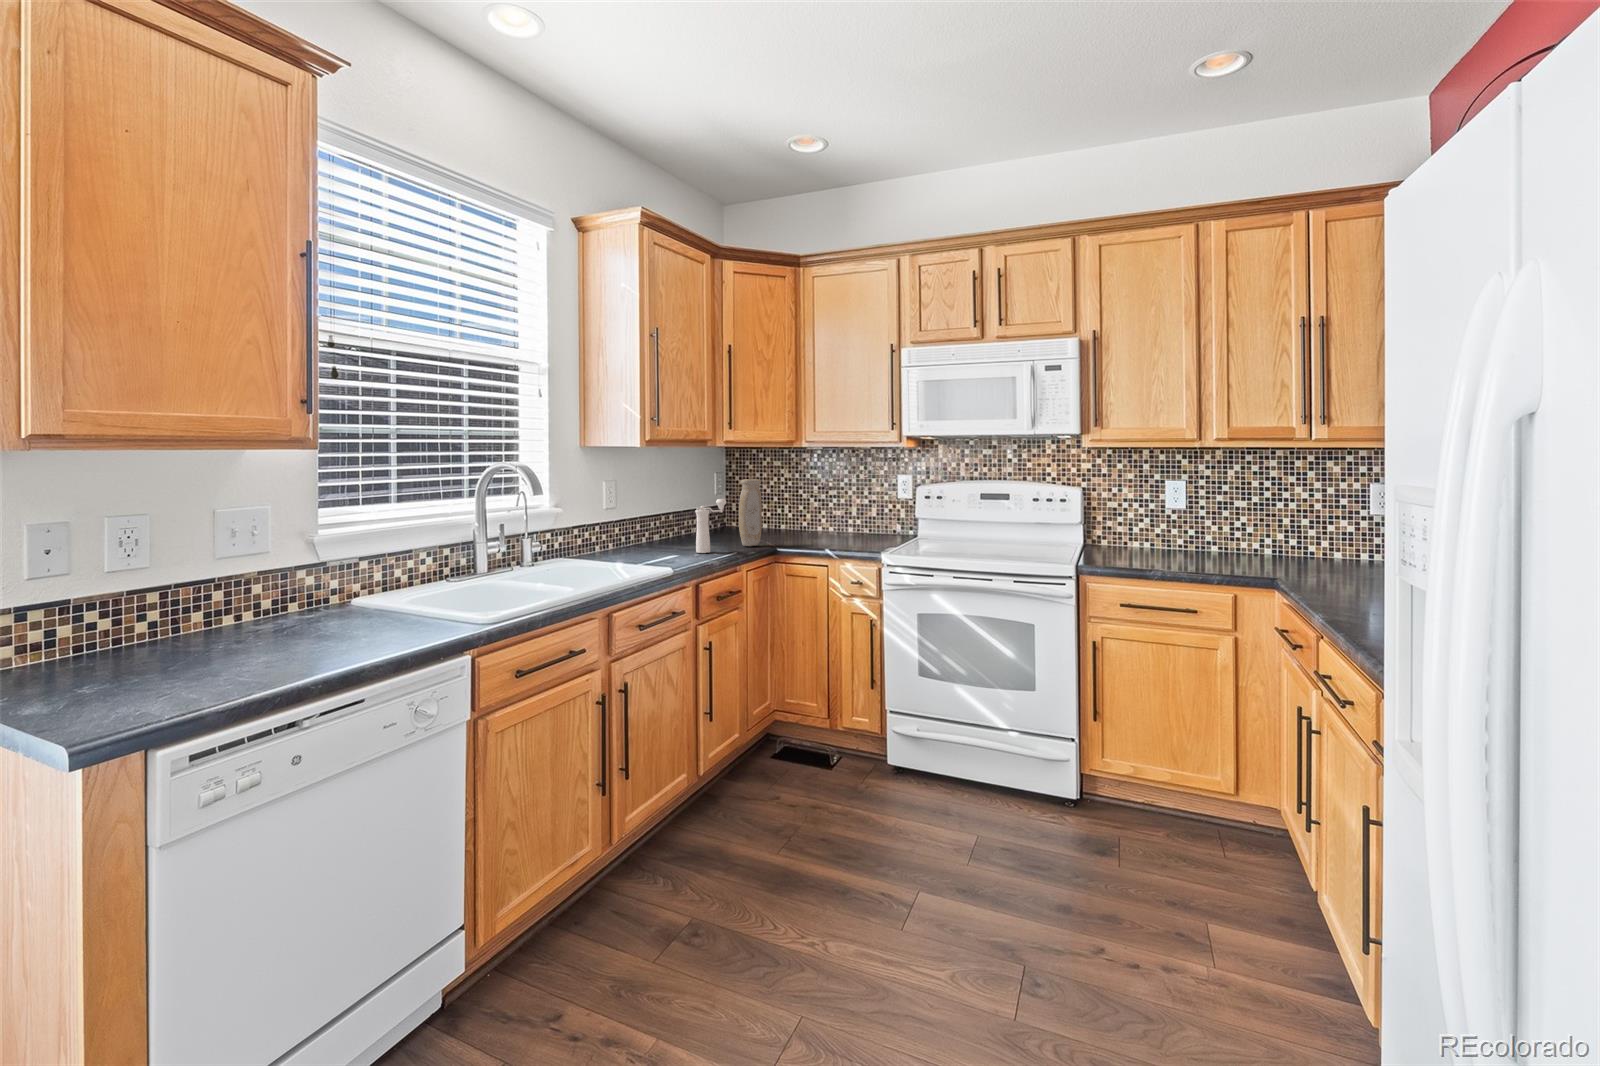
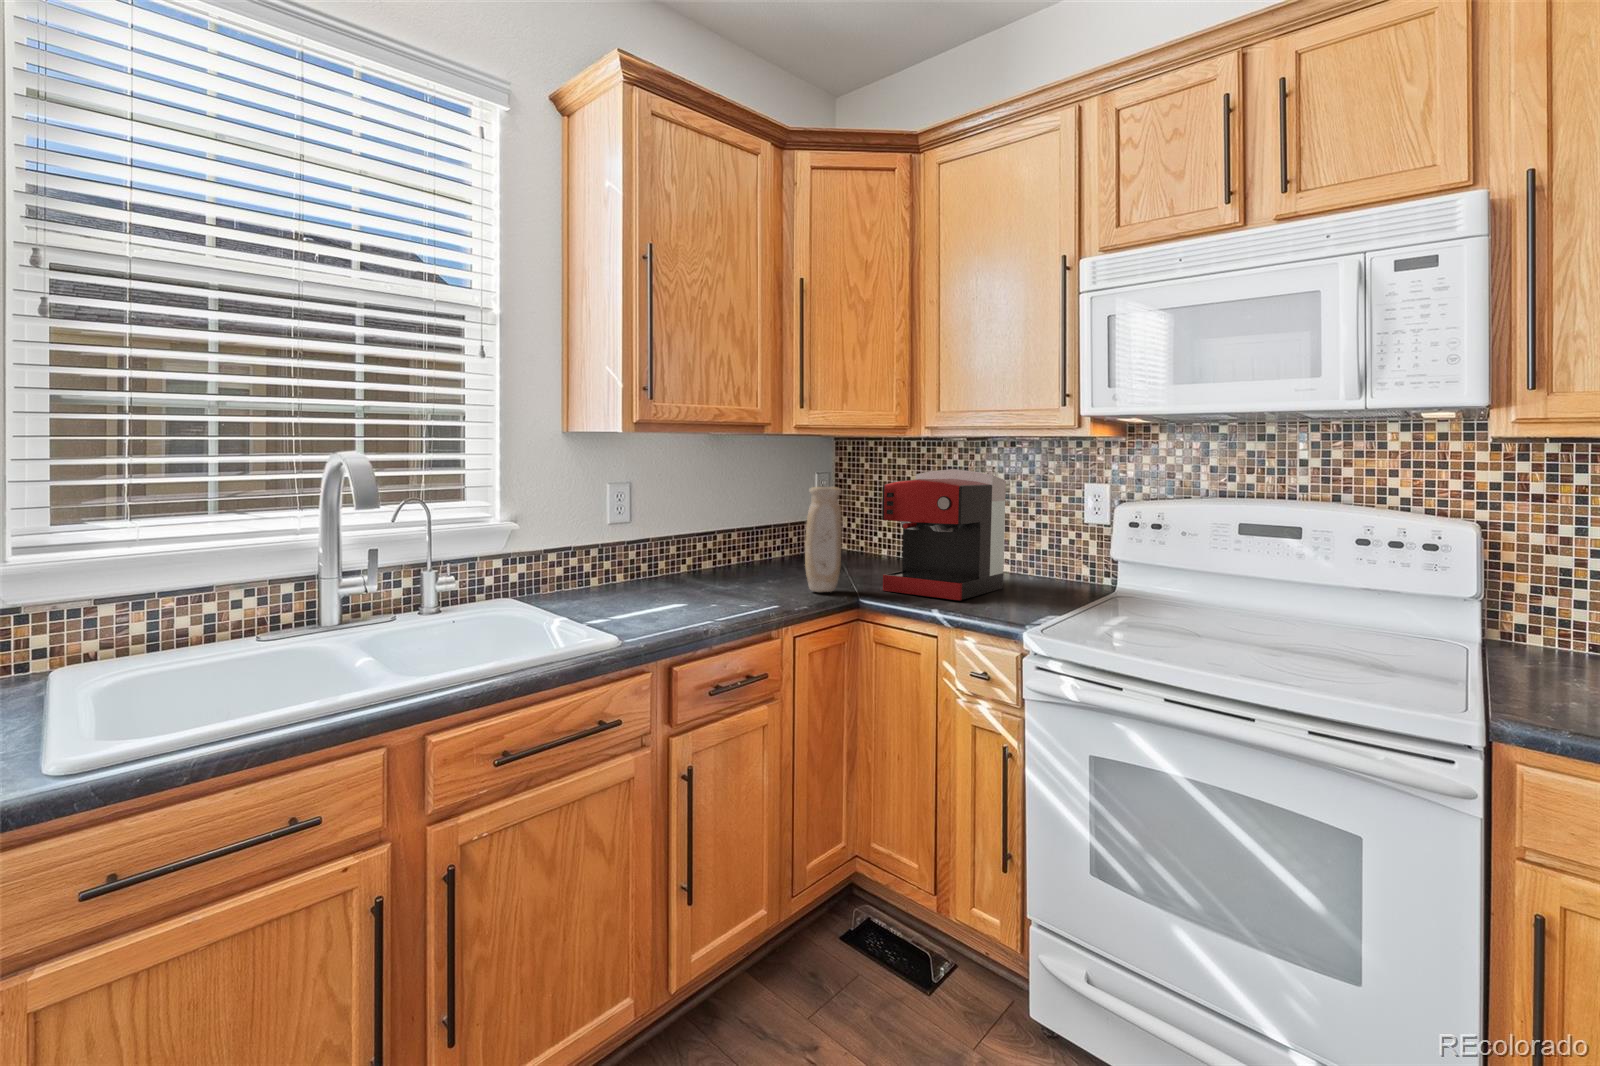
coffee maker: none [784,467,855,545] -> present [882,469,1006,600]
pepper mill: present [695,499,726,553] -> none [720,517,778,603]

